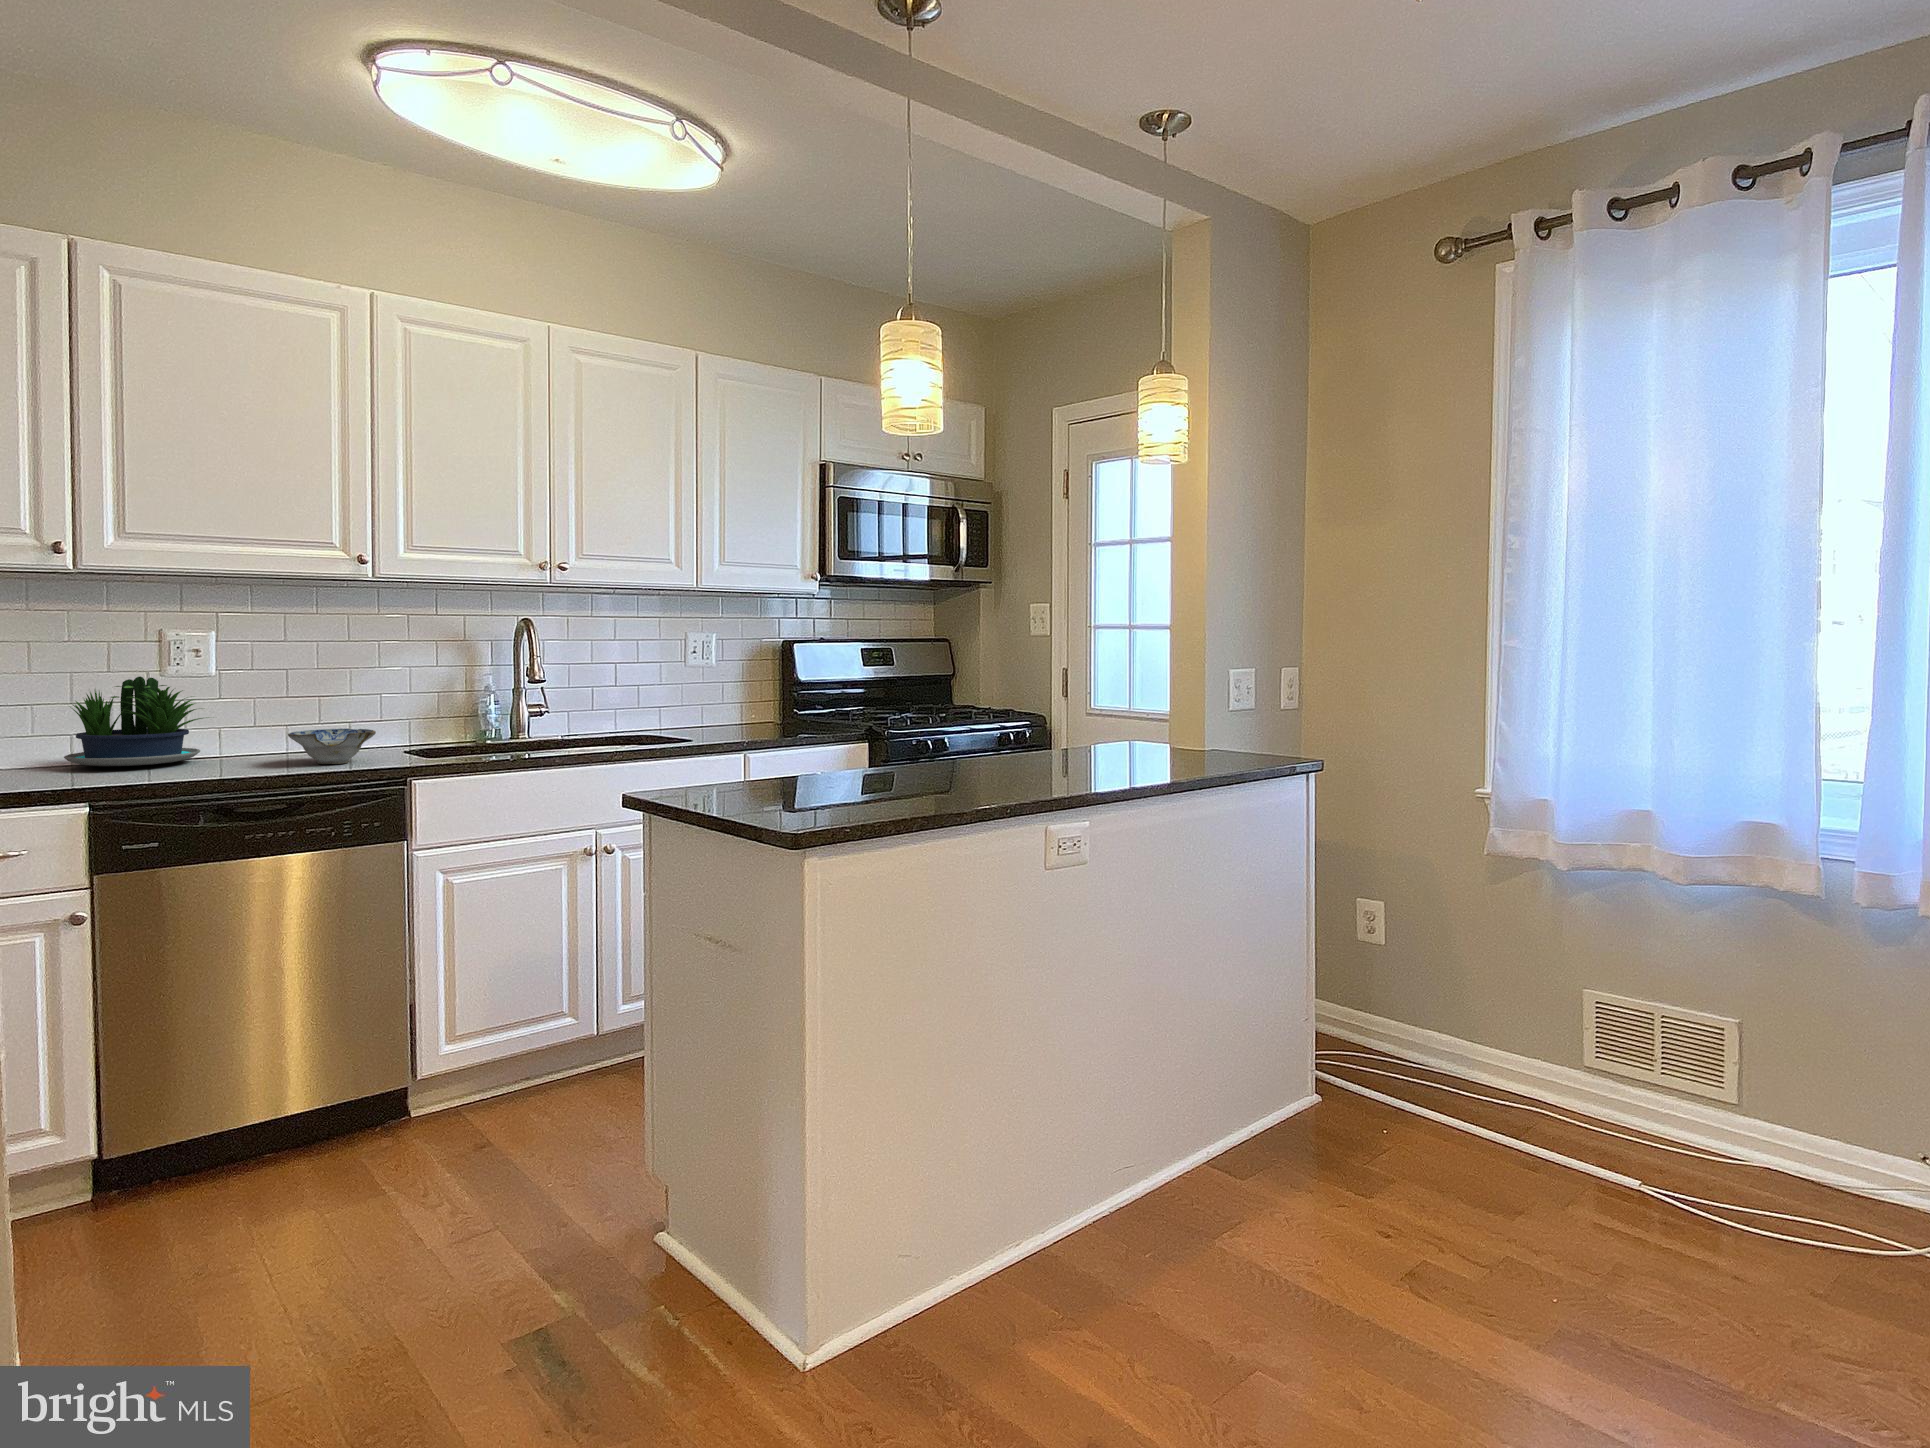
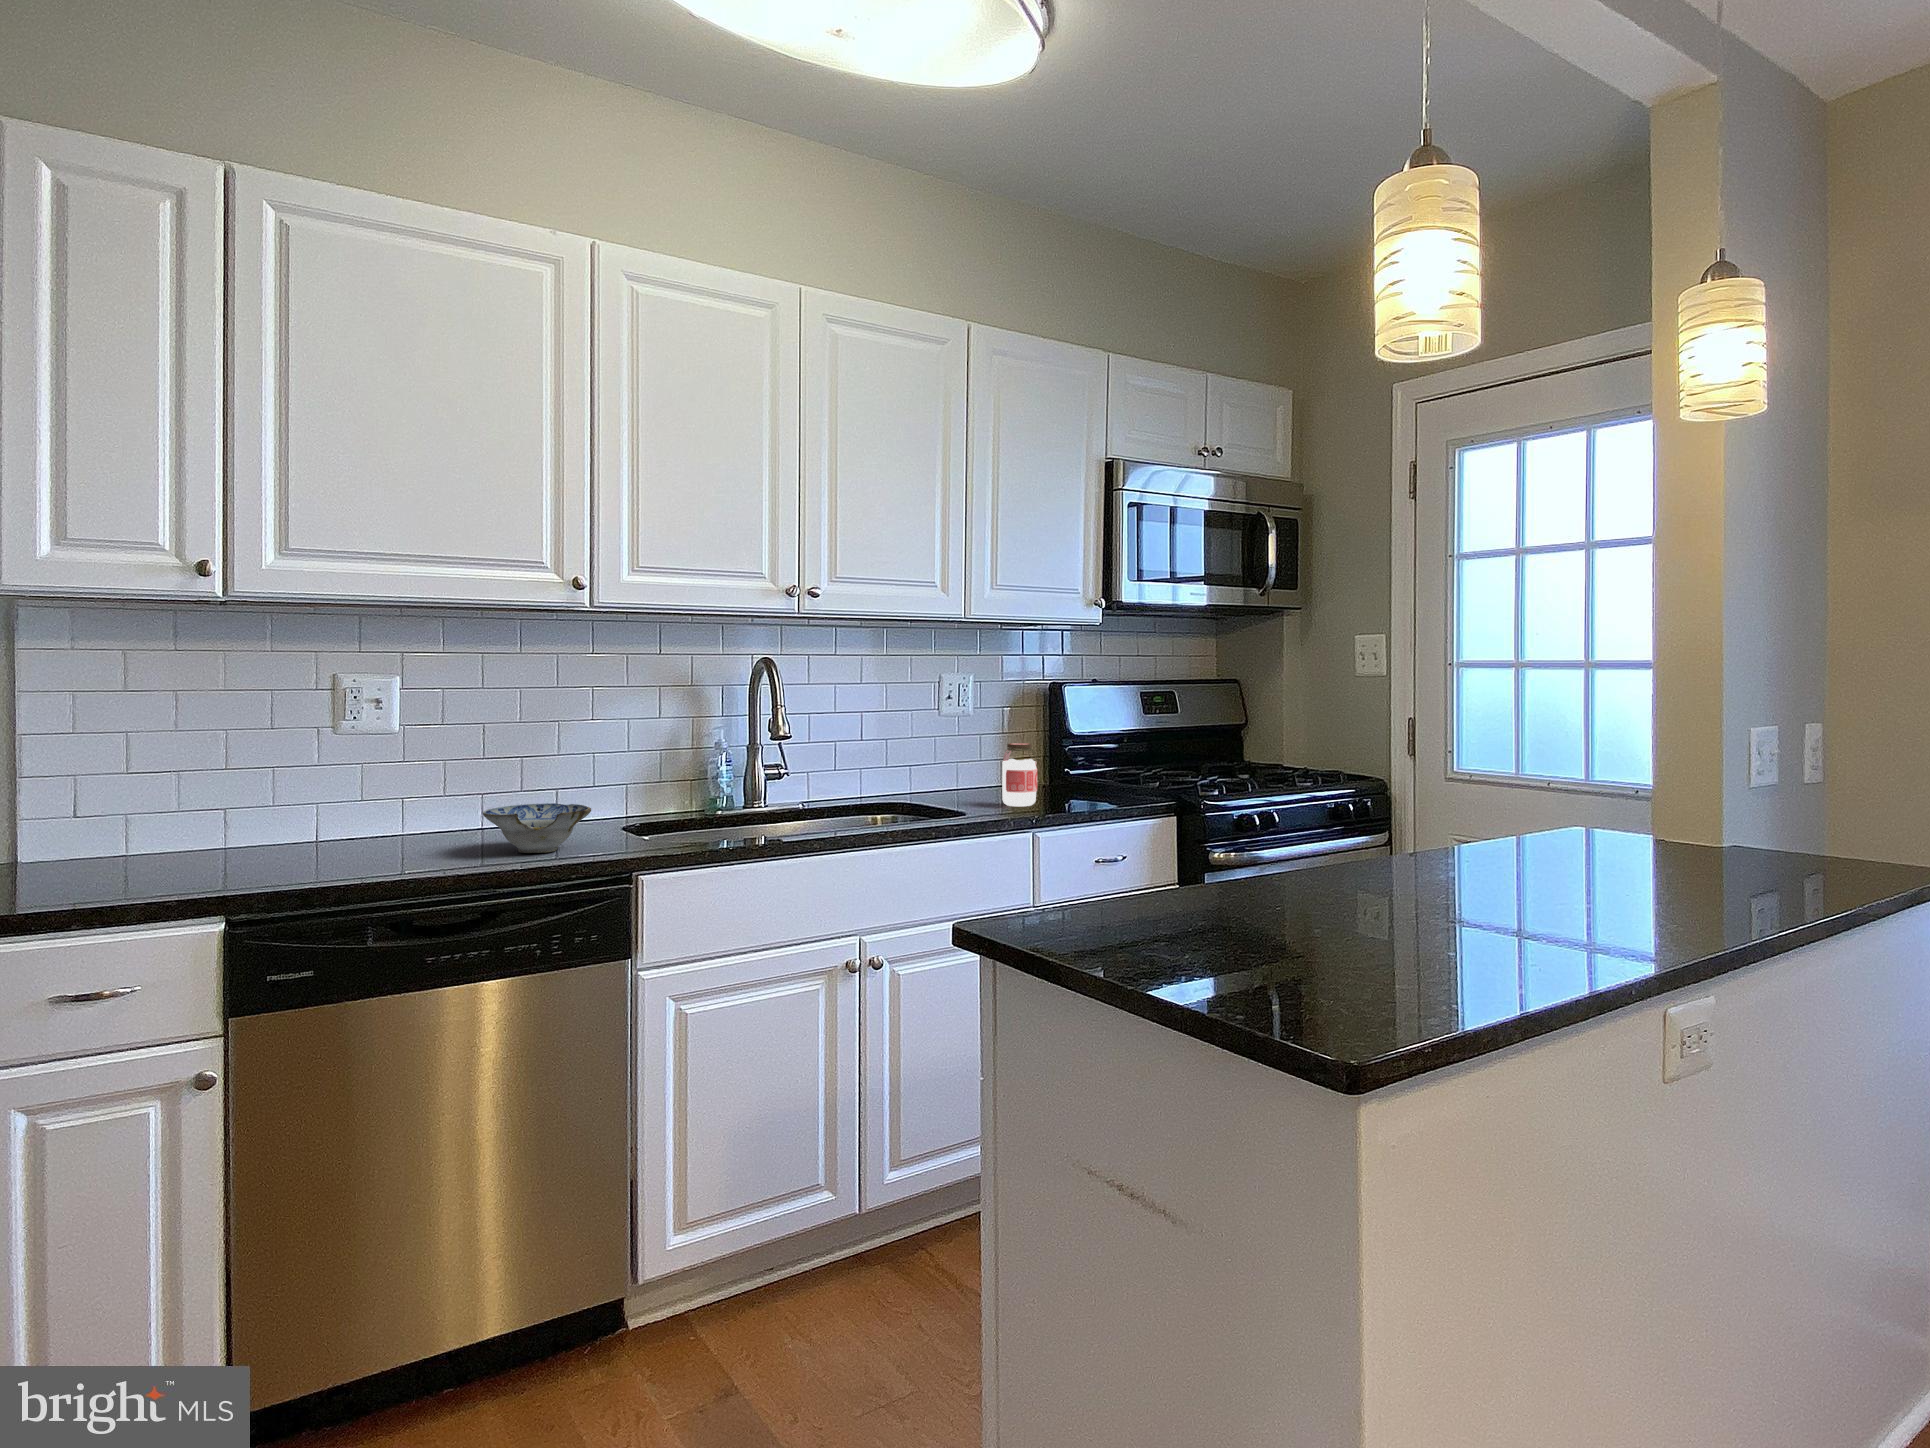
potted plant: present [64,676,203,766] -> none [209,736,402,855]
jar: none [720,686,750,735] -> present [1002,743,1039,806]

